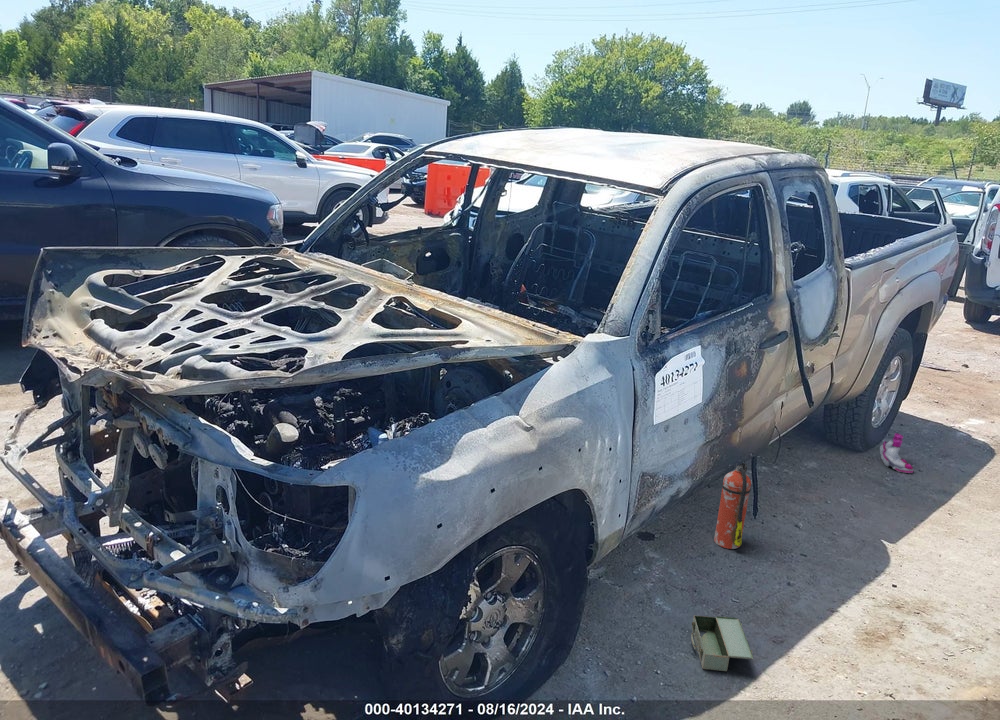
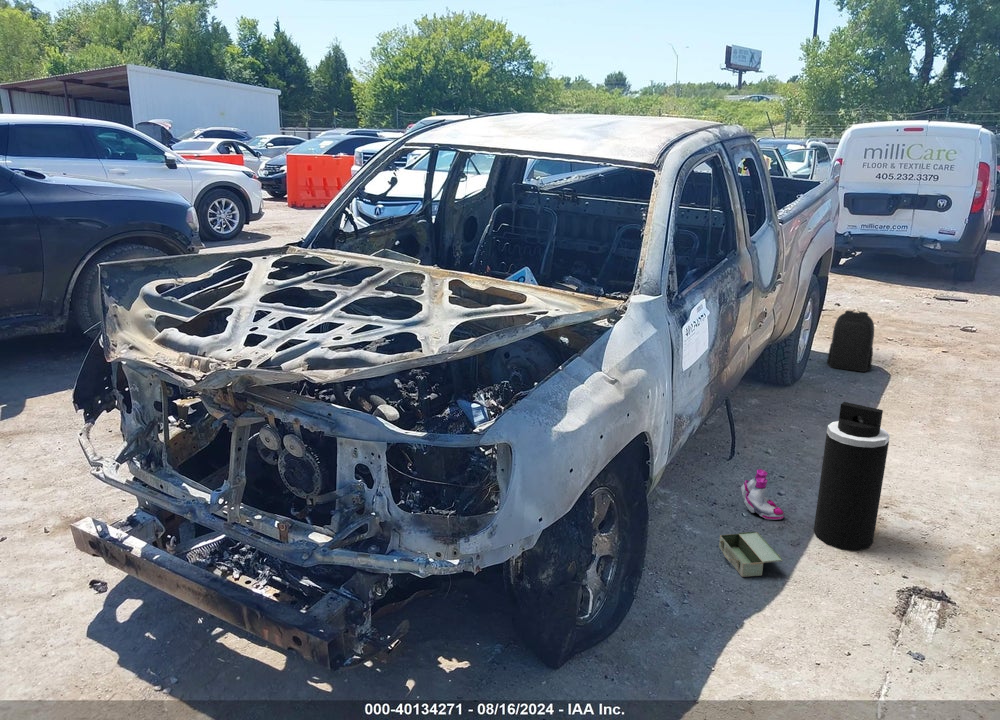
backpack: none [920,373,982,446] -> present [827,311,874,372]
boots: present [880,433,913,473] -> present [741,469,784,520]
fire extinguisher: present [714,463,751,549] -> none [704,389,733,479]
trash can: none [815,484,911,662] -> present [814,402,890,551]

